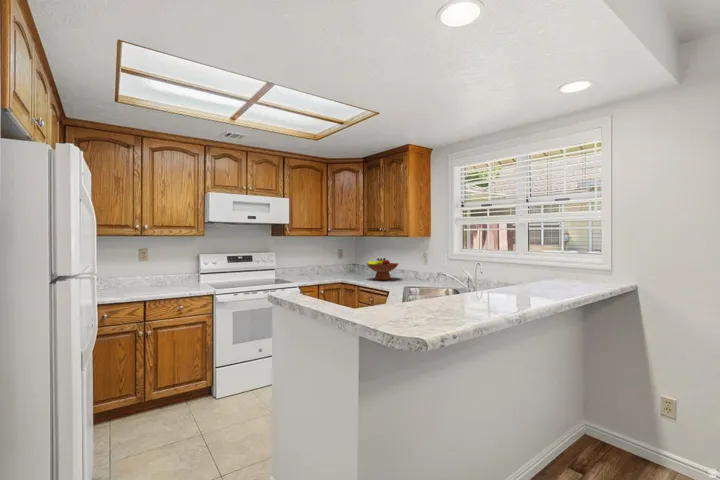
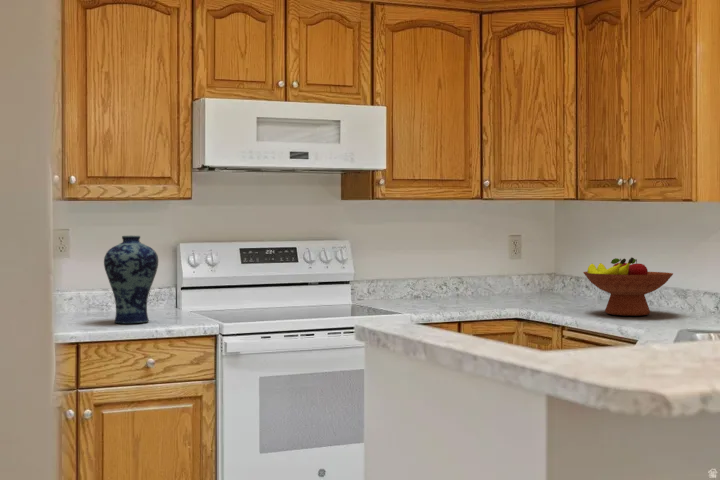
vase: none [159,252,187,291] -> present [104,236,158,323]

